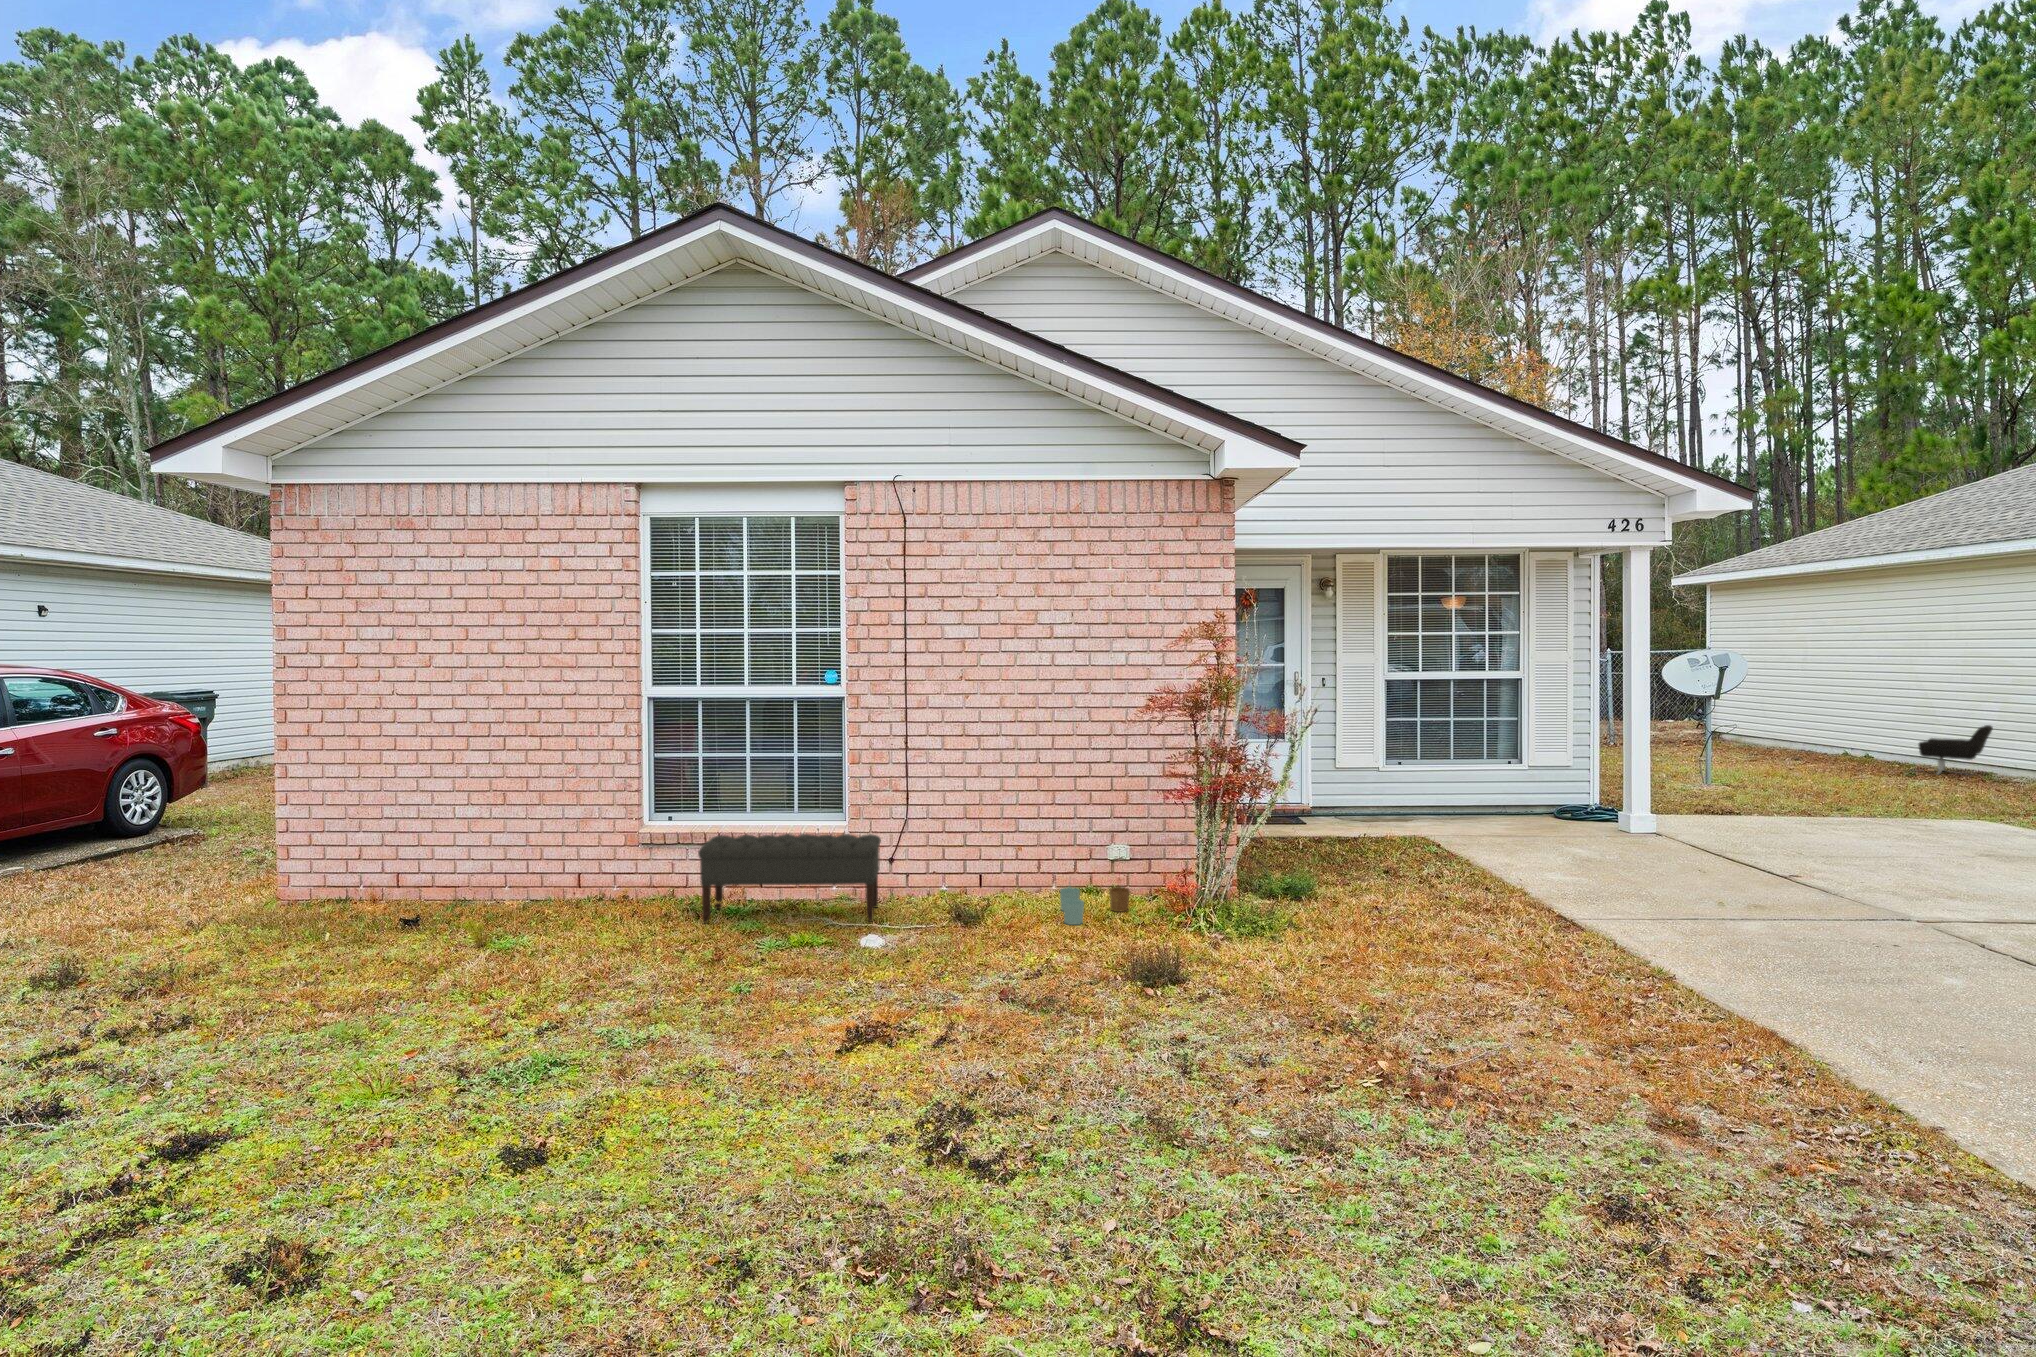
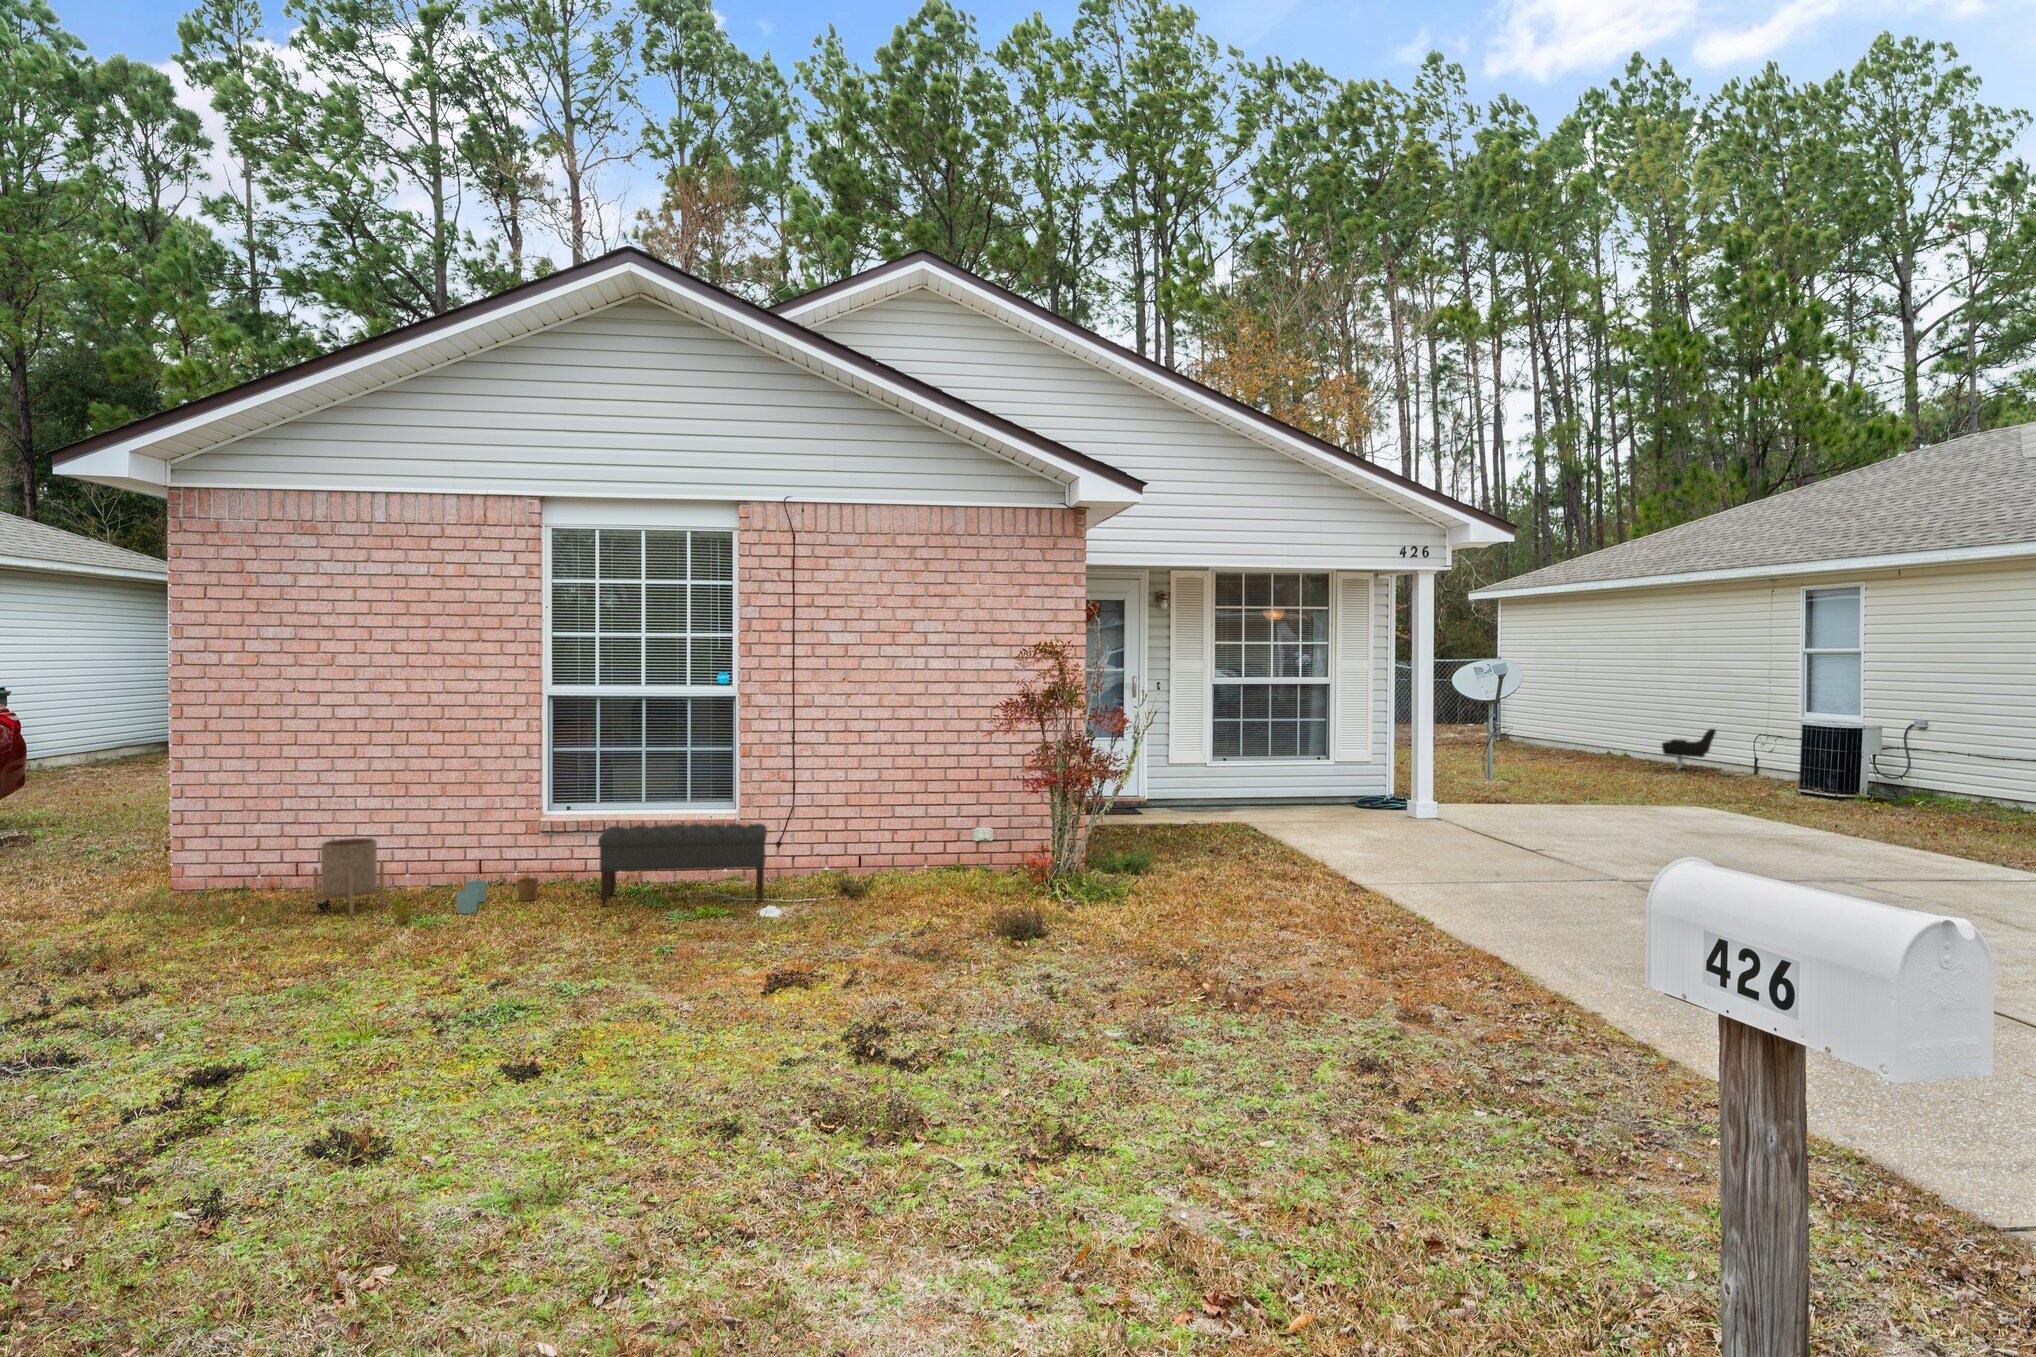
planter: none [417,845,489,926] -> present [313,838,384,915]
bucket: present [1060,882,1130,925] -> present [456,869,538,914]

